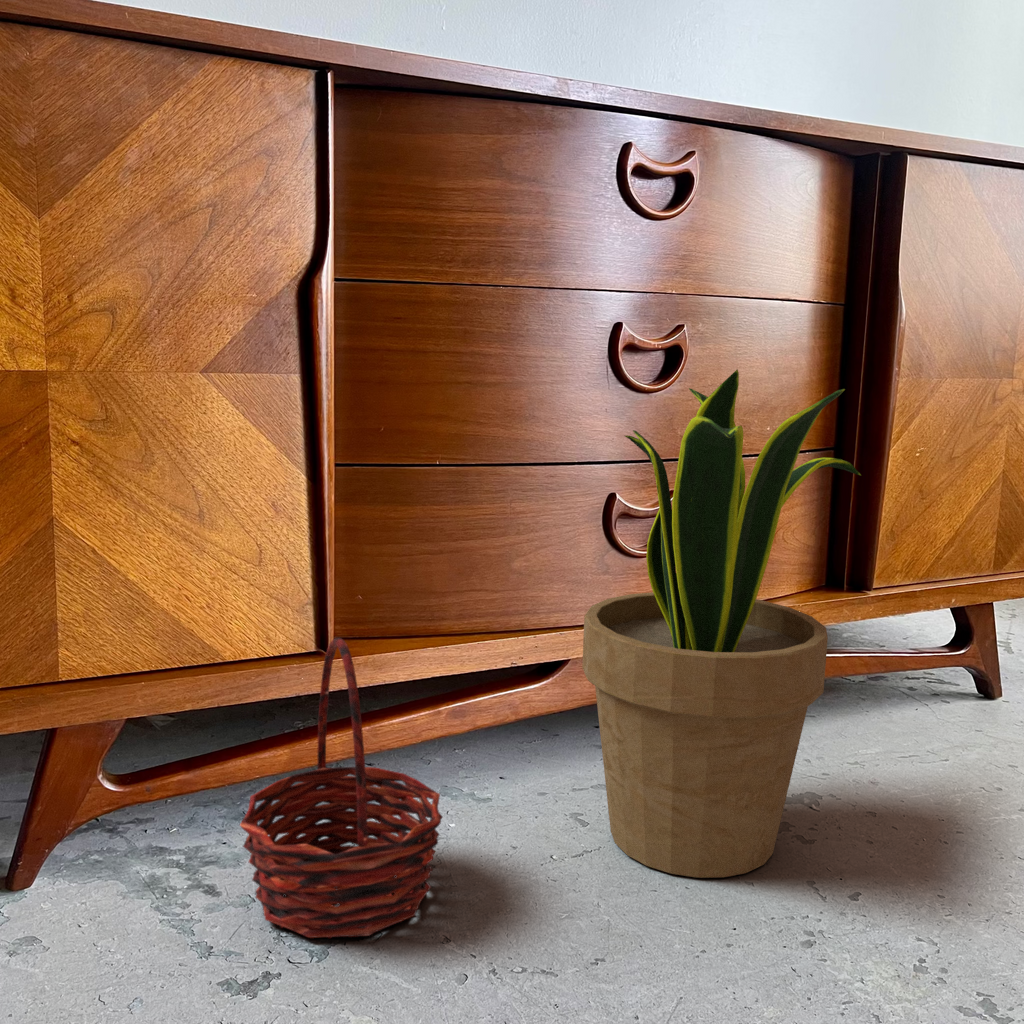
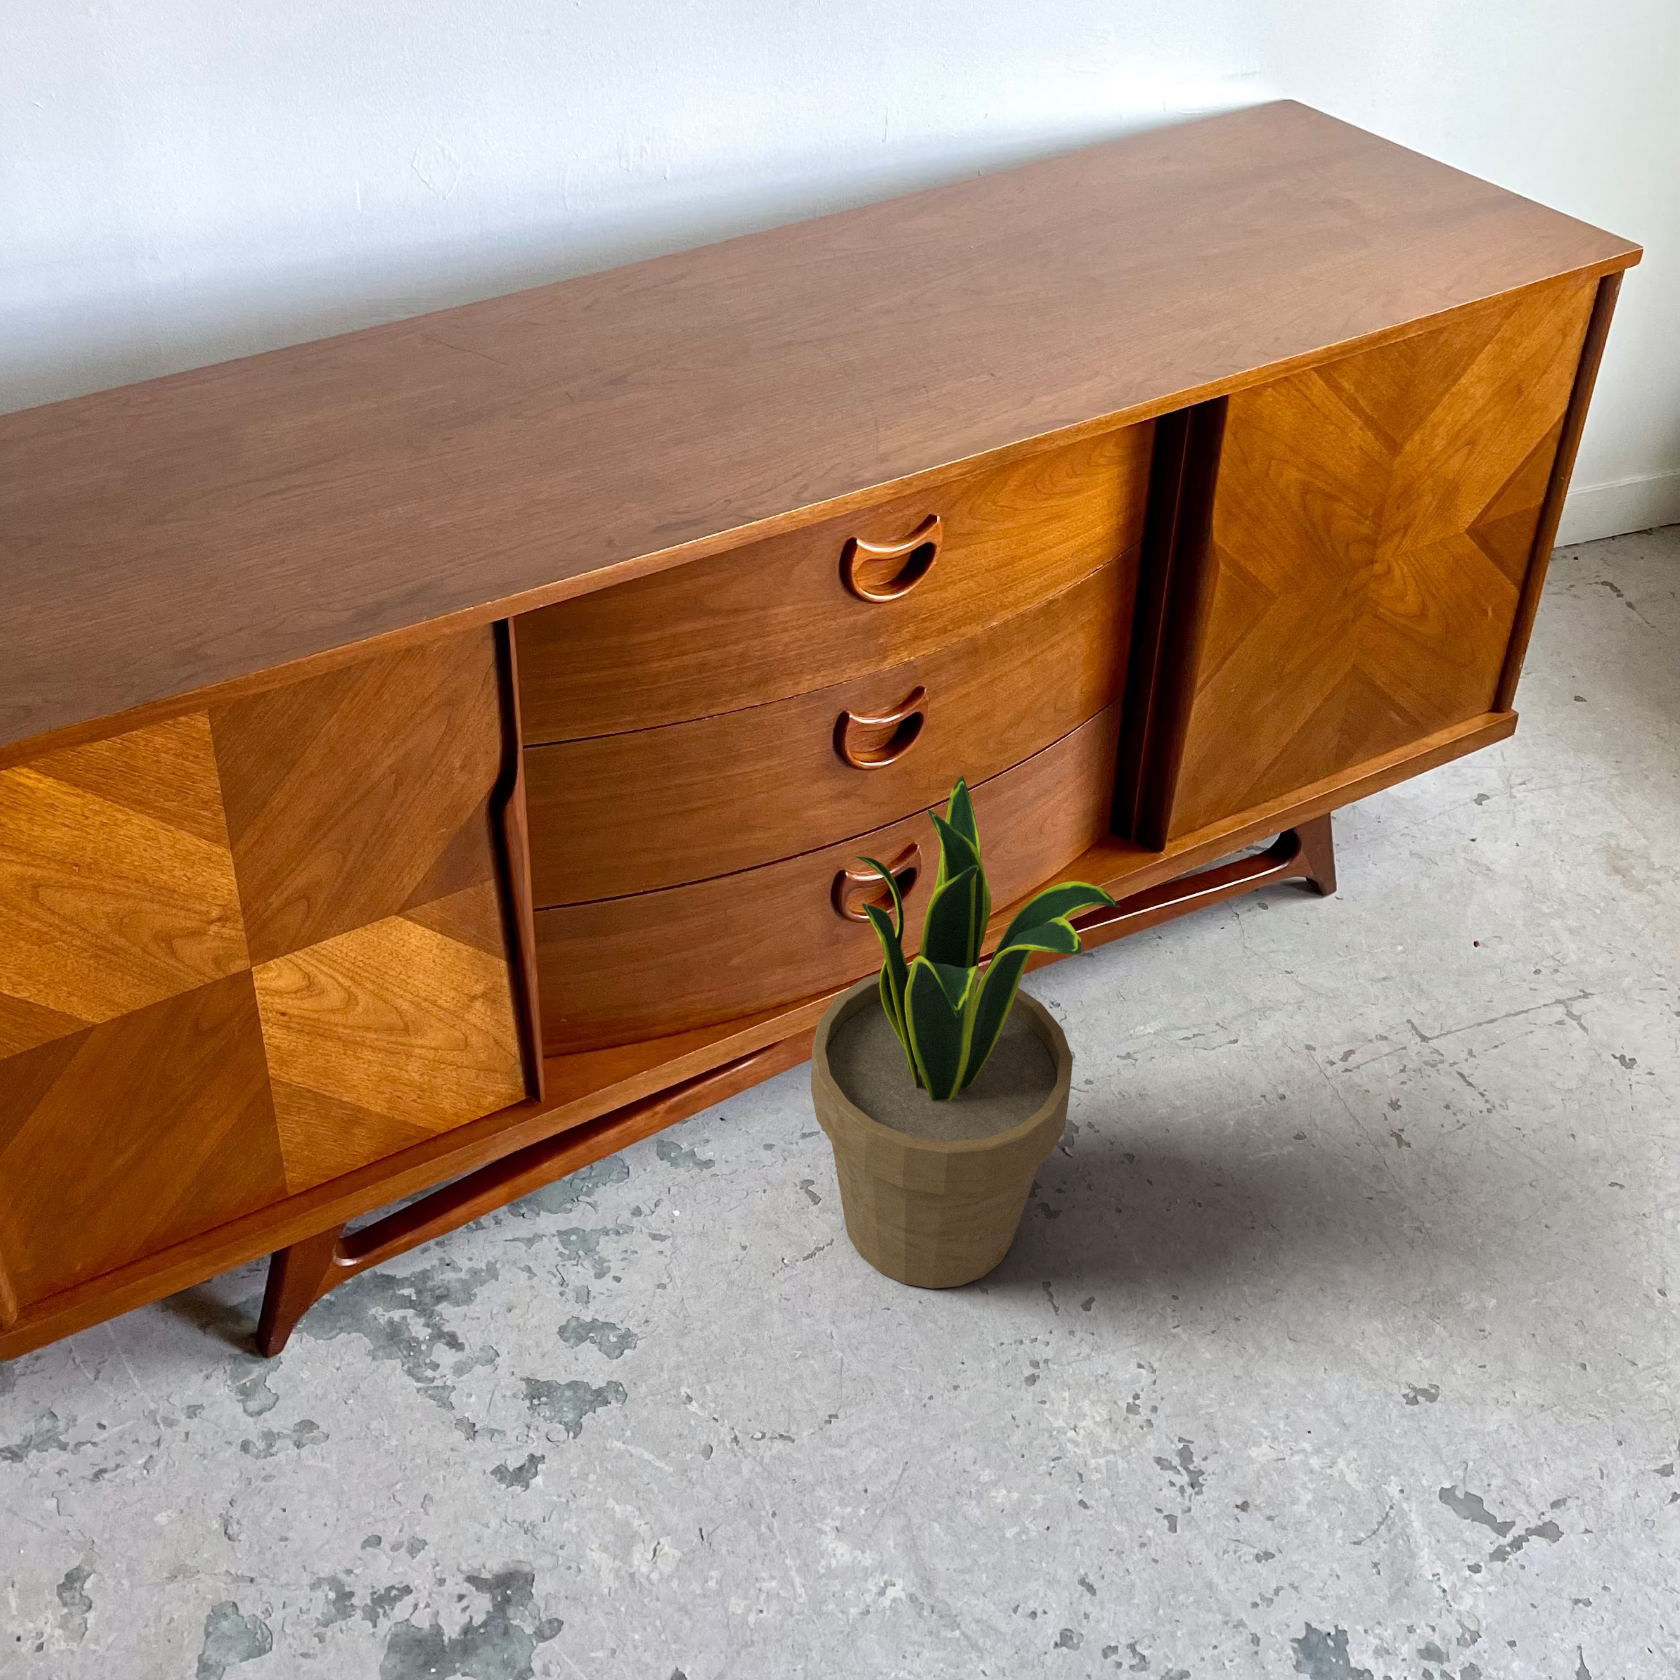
basket: present [240,638,443,938] -> none [482,1147,678,1410]

